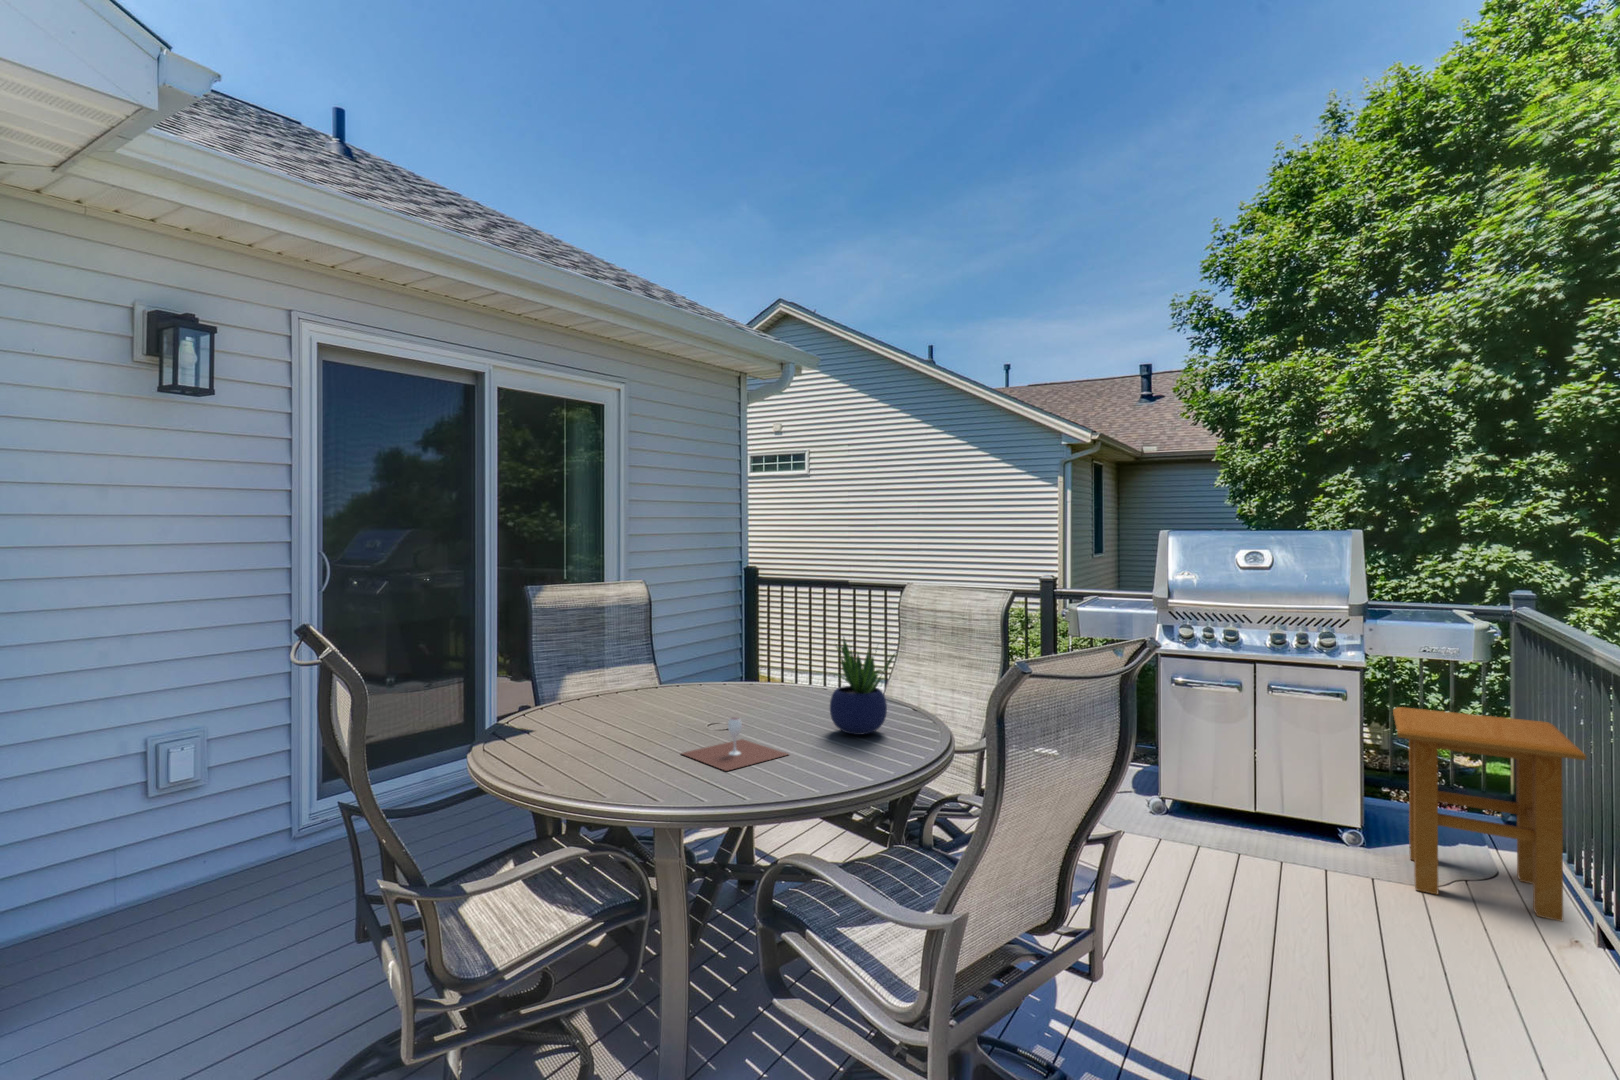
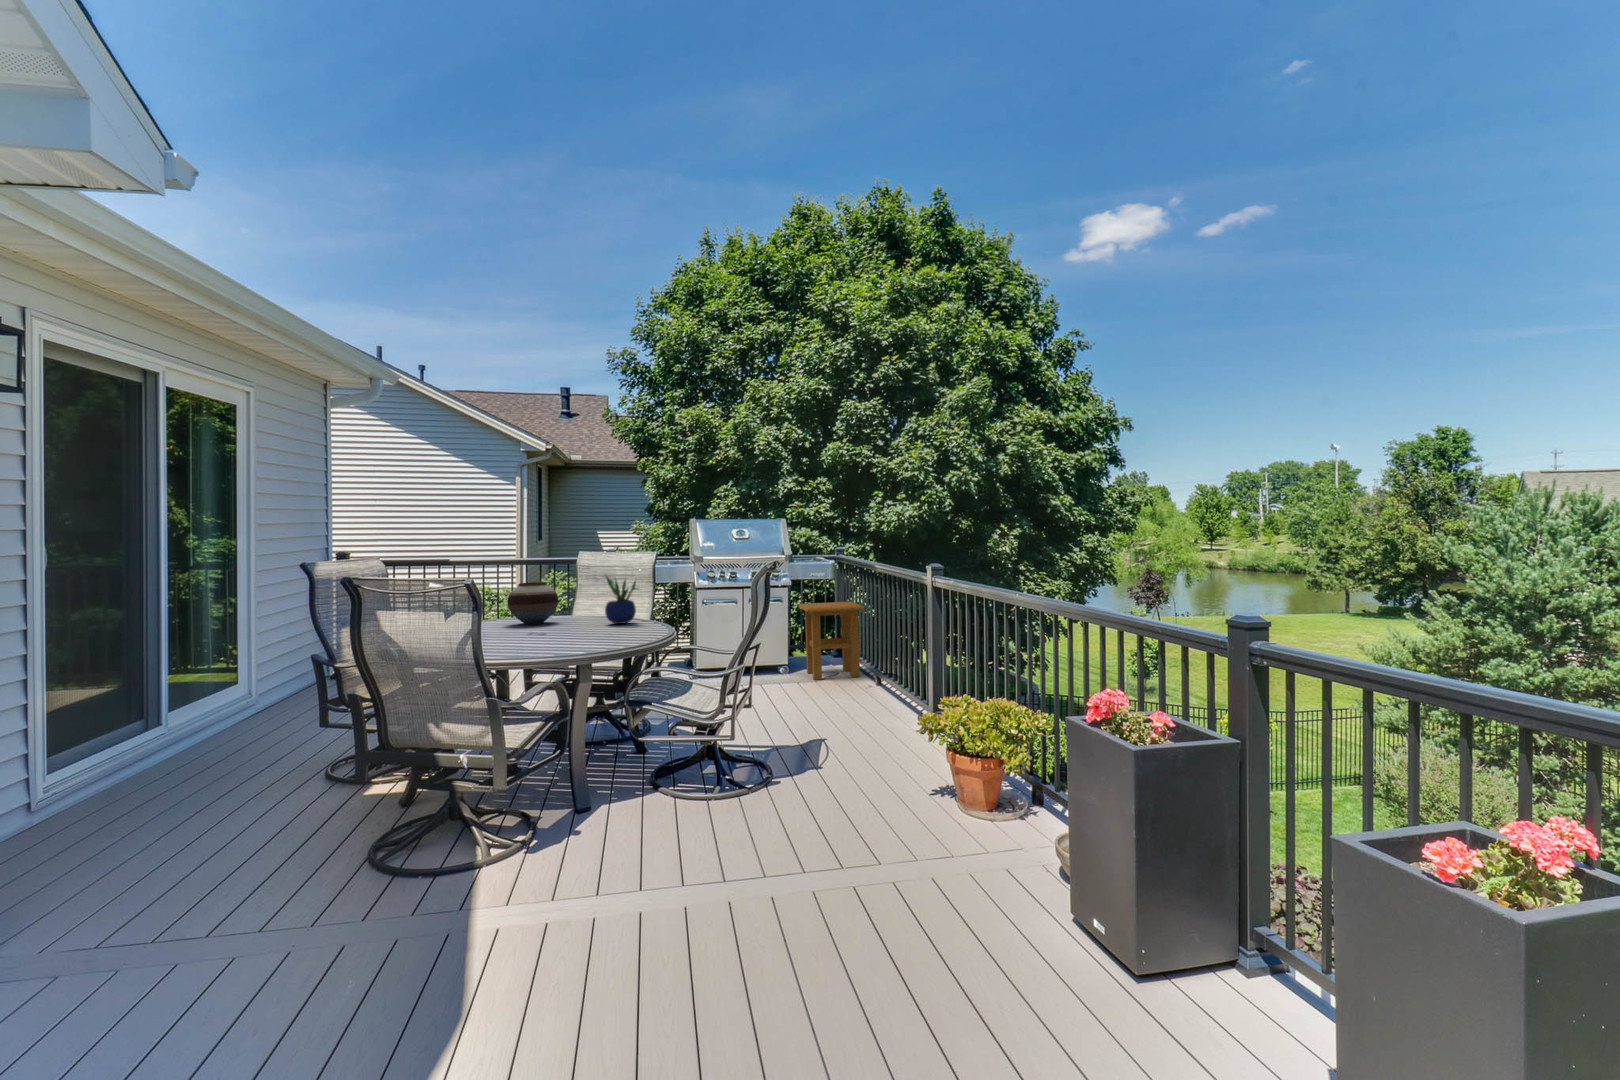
vase: none [734,630,811,701] -> present [508,582,558,625]
wine glass: present [682,717,788,771] -> none [558,614,611,636]

